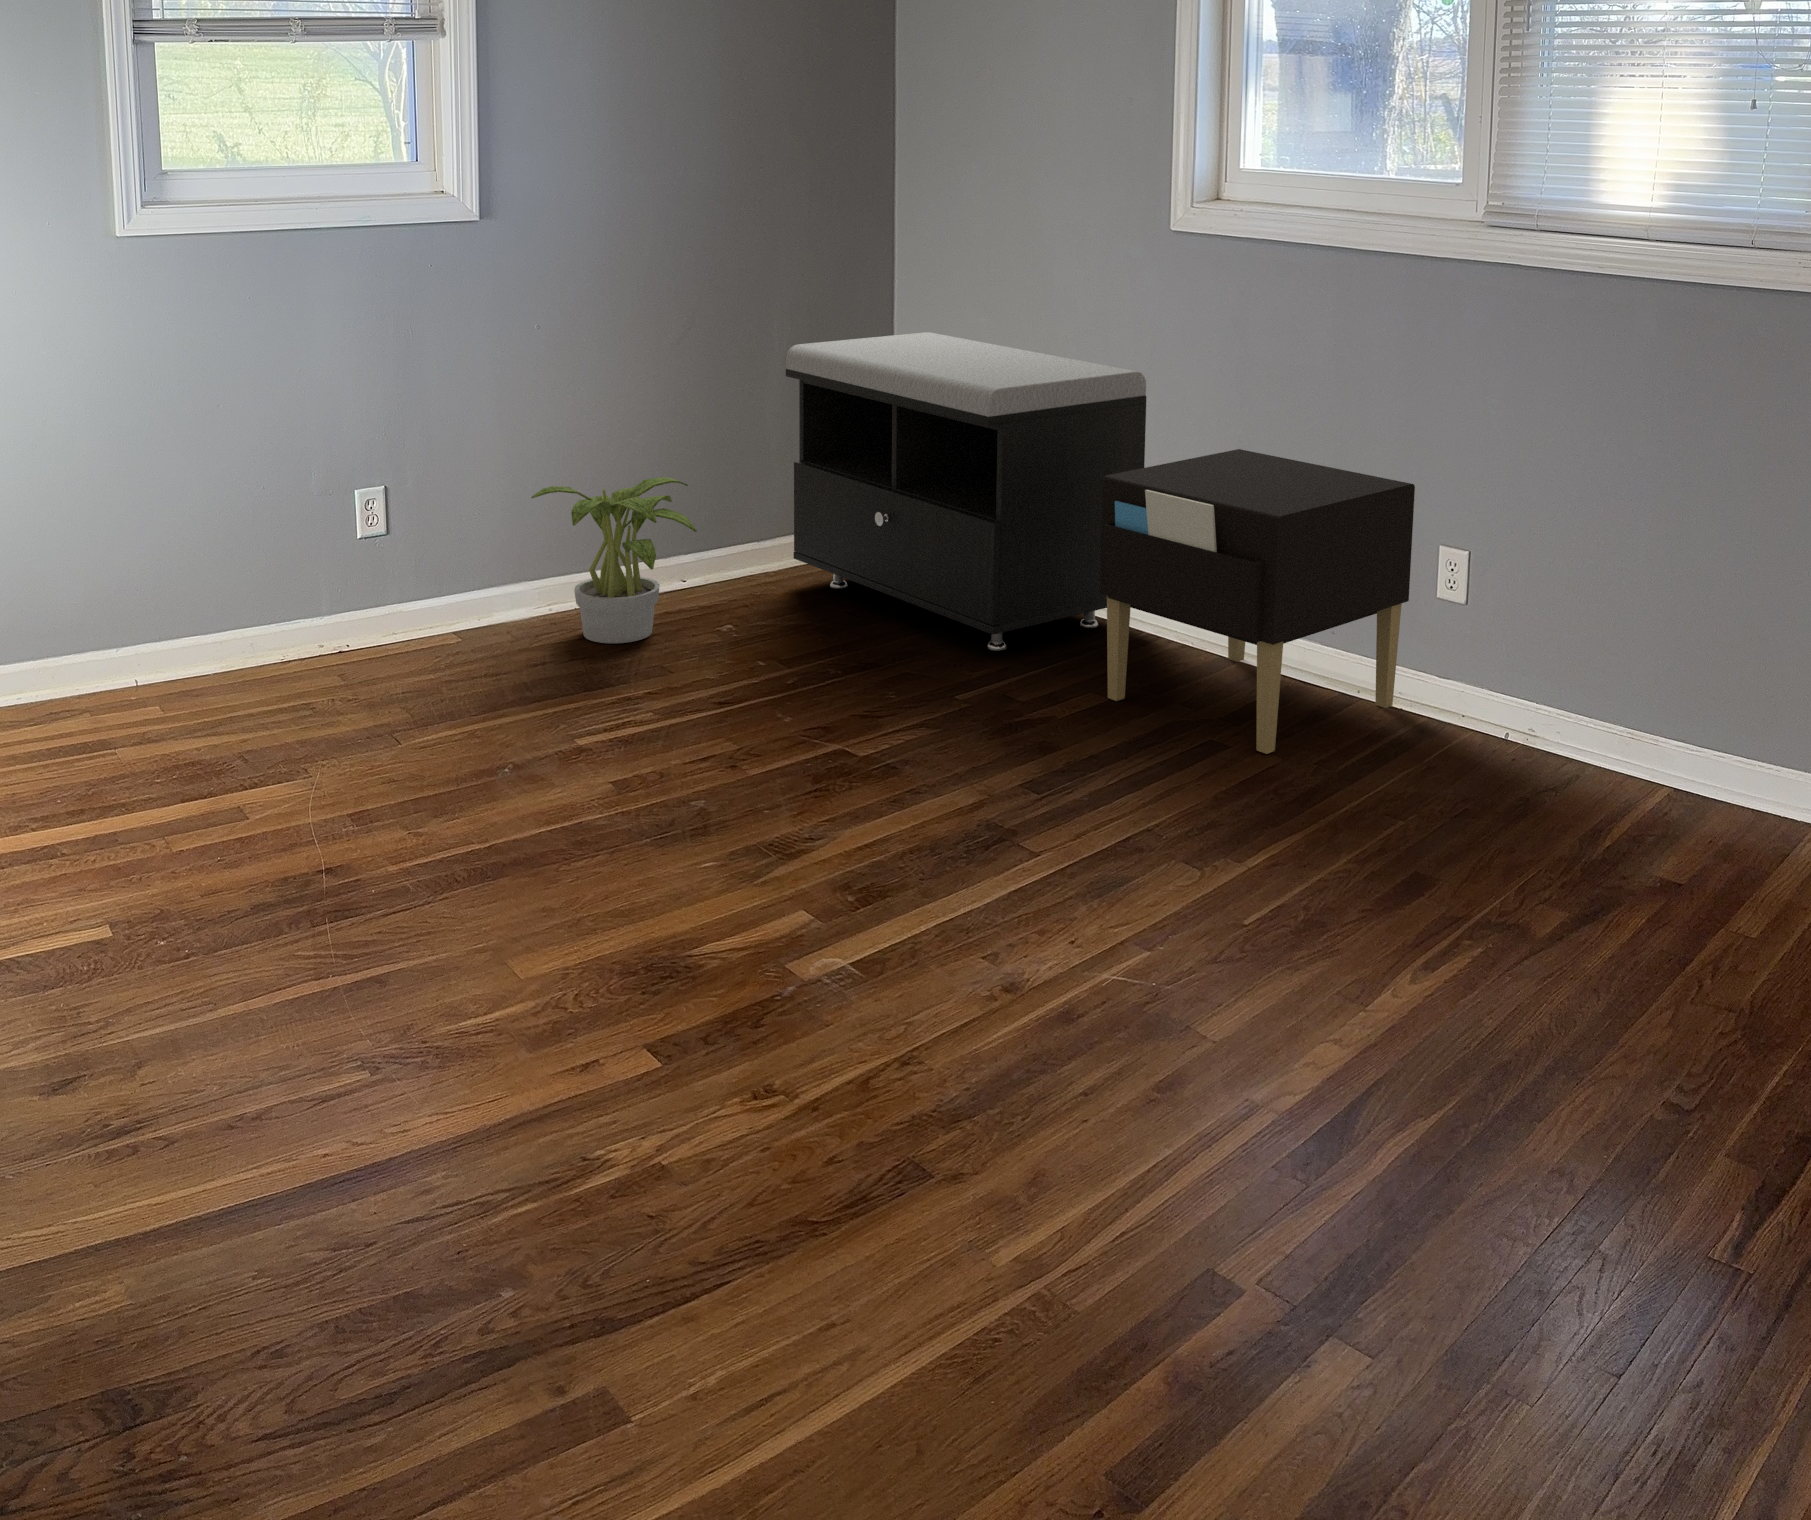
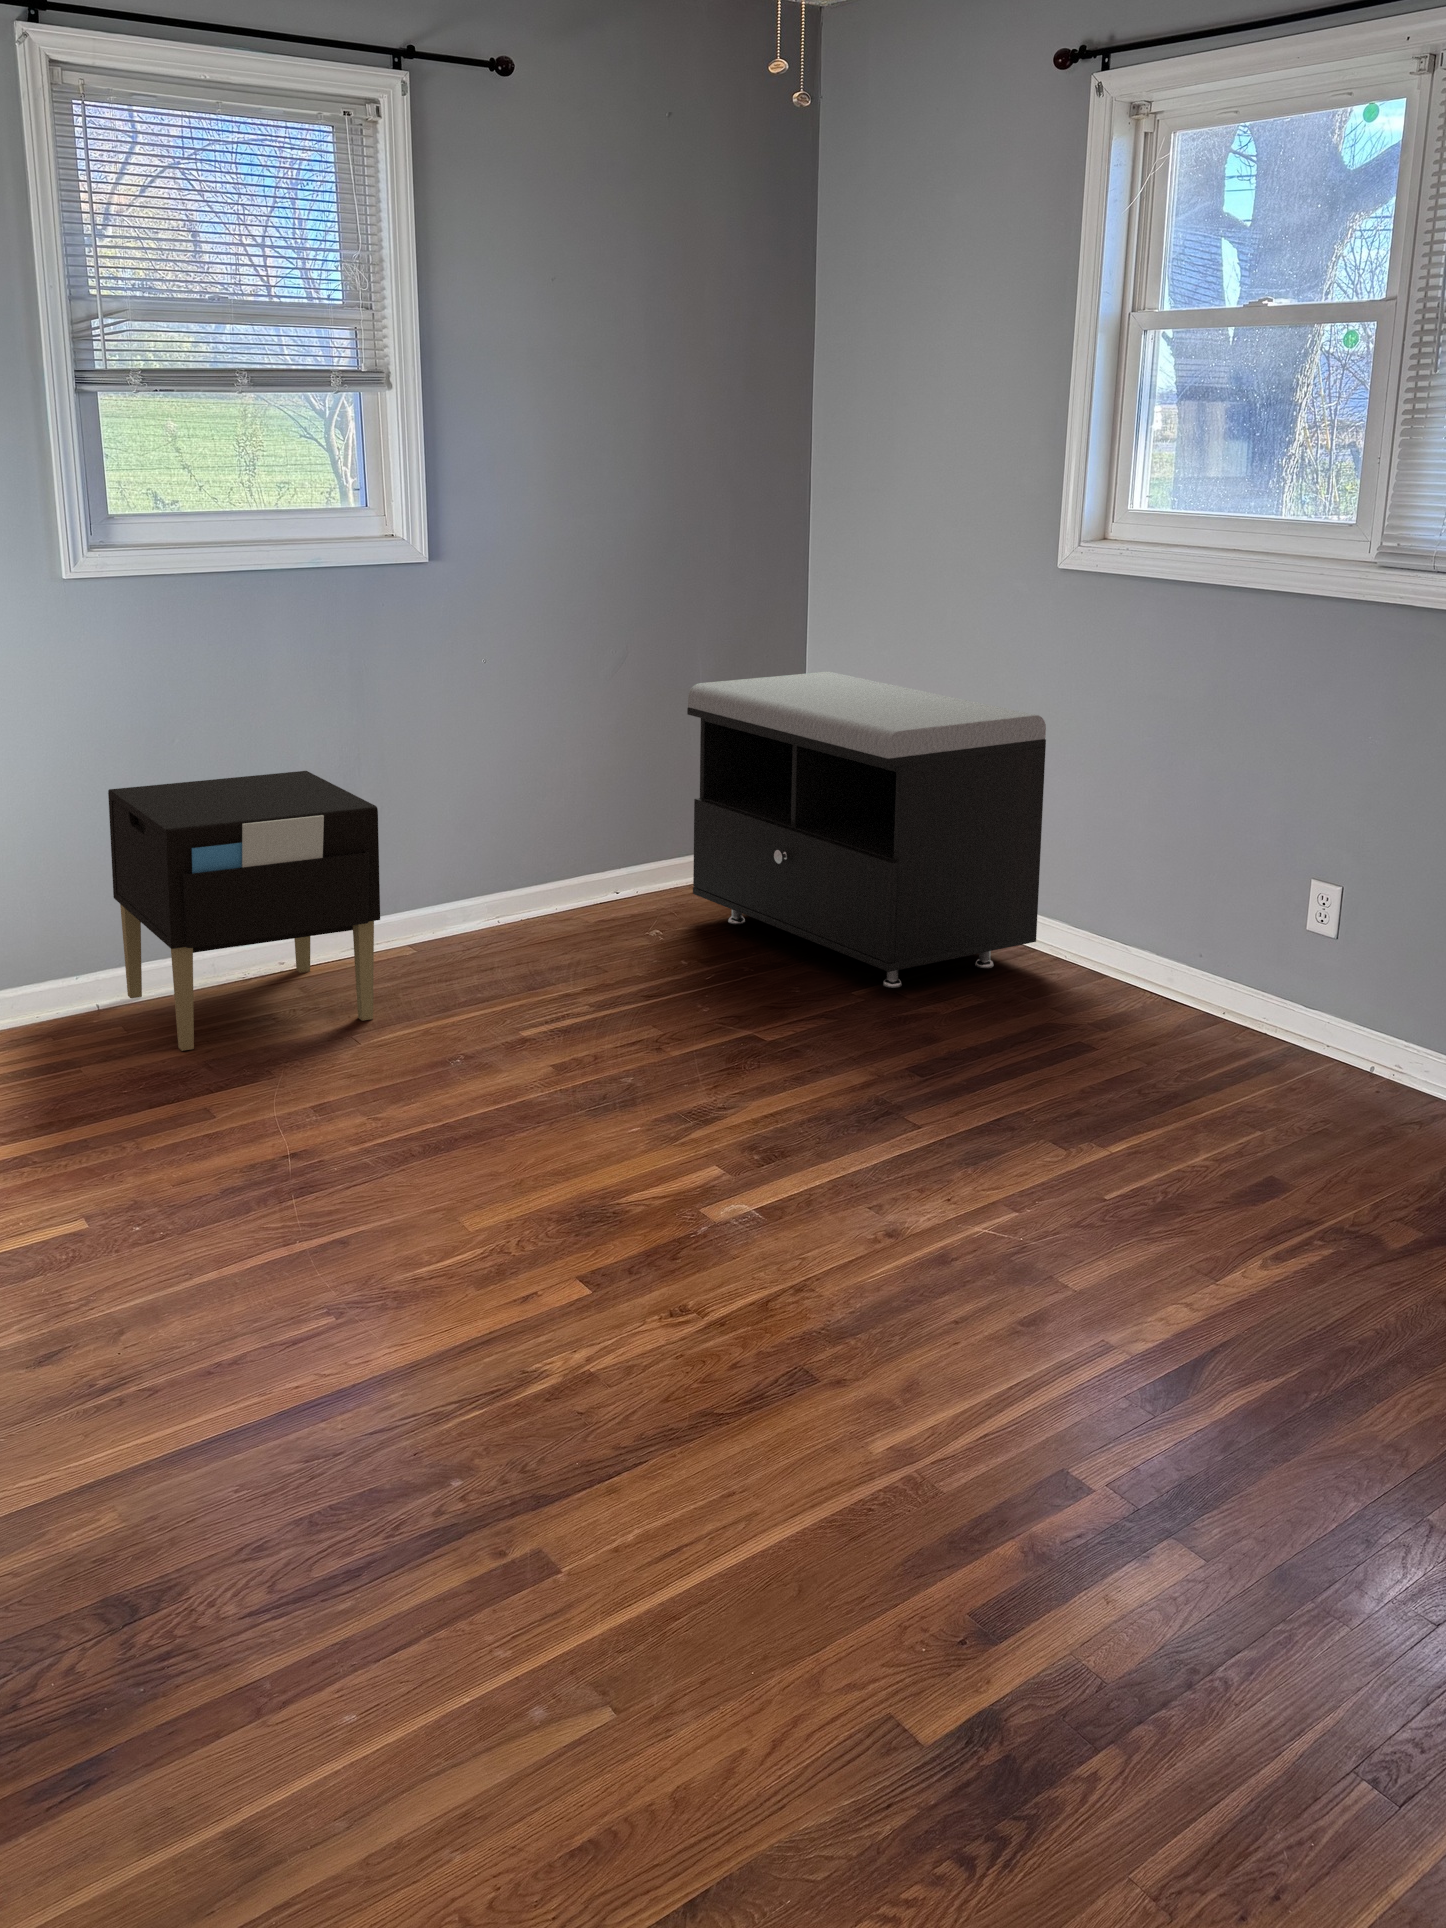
nightstand: present [1100,449,1415,754] -> present [108,771,380,1051]
potted plant: present [531,477,697,643] -> none [444,812,601,972]

